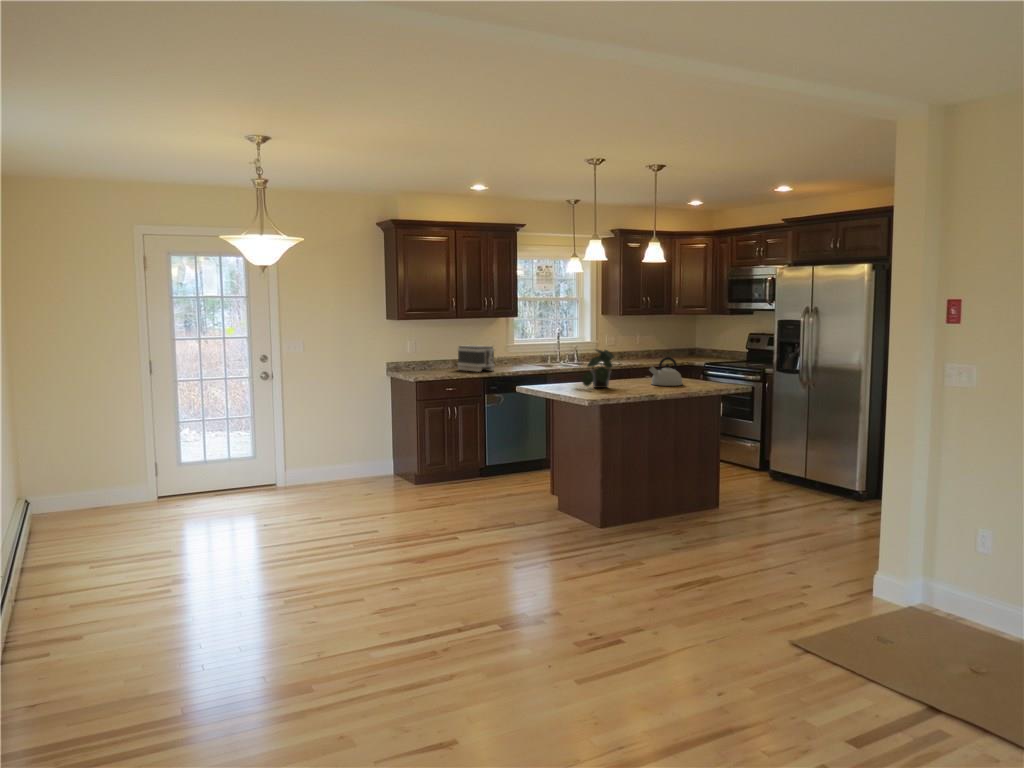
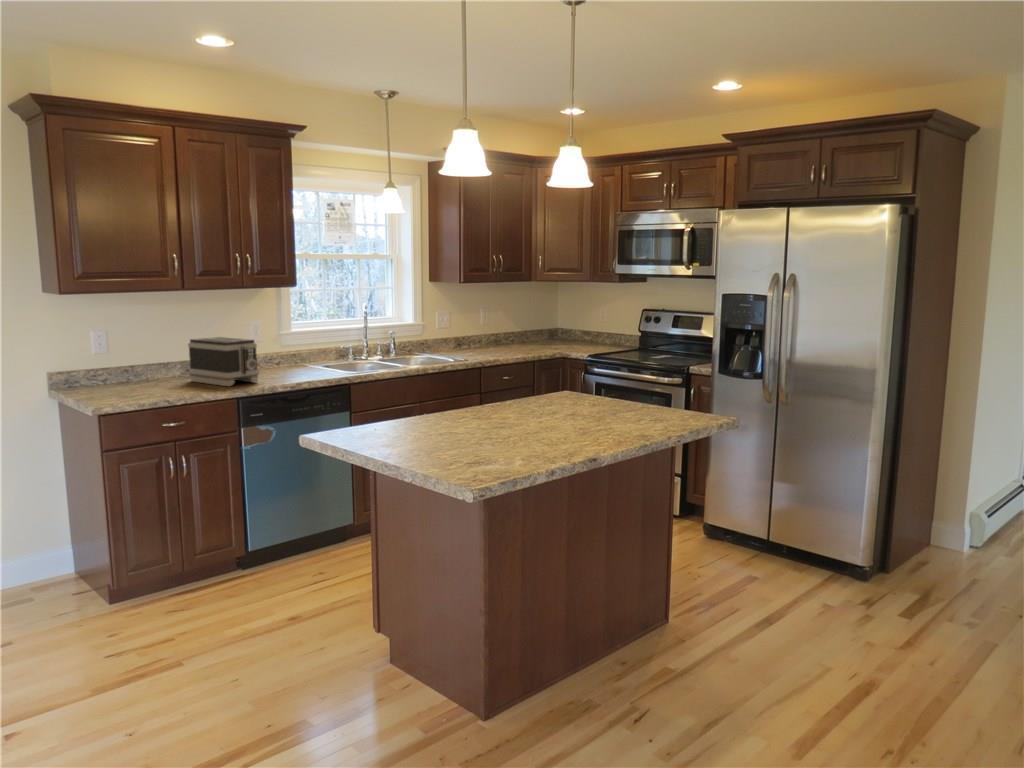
potted plant: present [582,350,620,388] -> none [411,355,510,430]
kettle: present [649,357,683,386] -> none [548,364,606,417]

